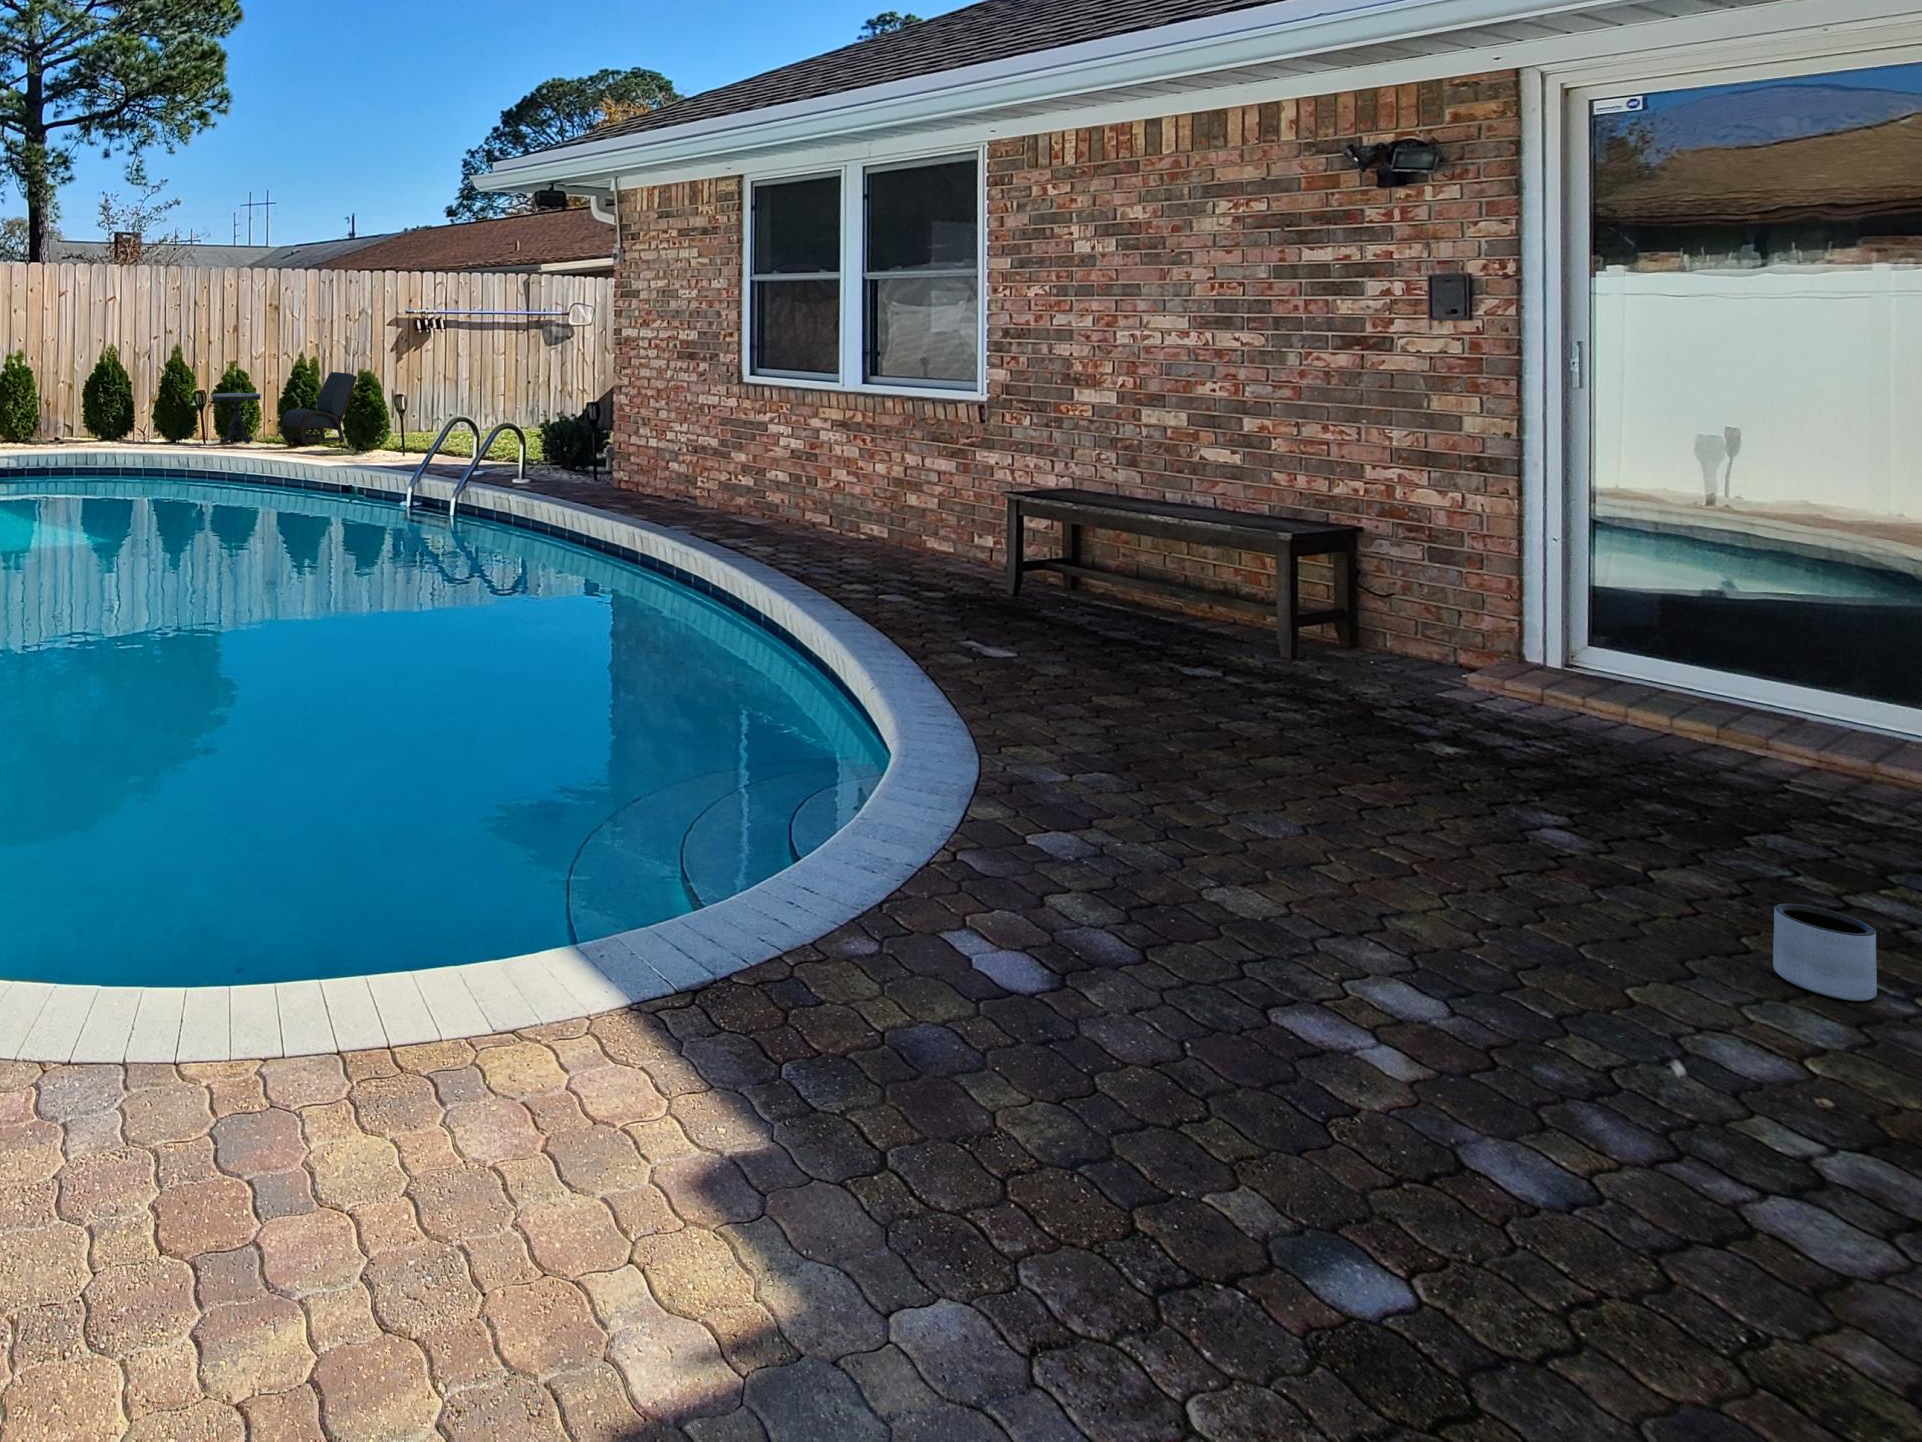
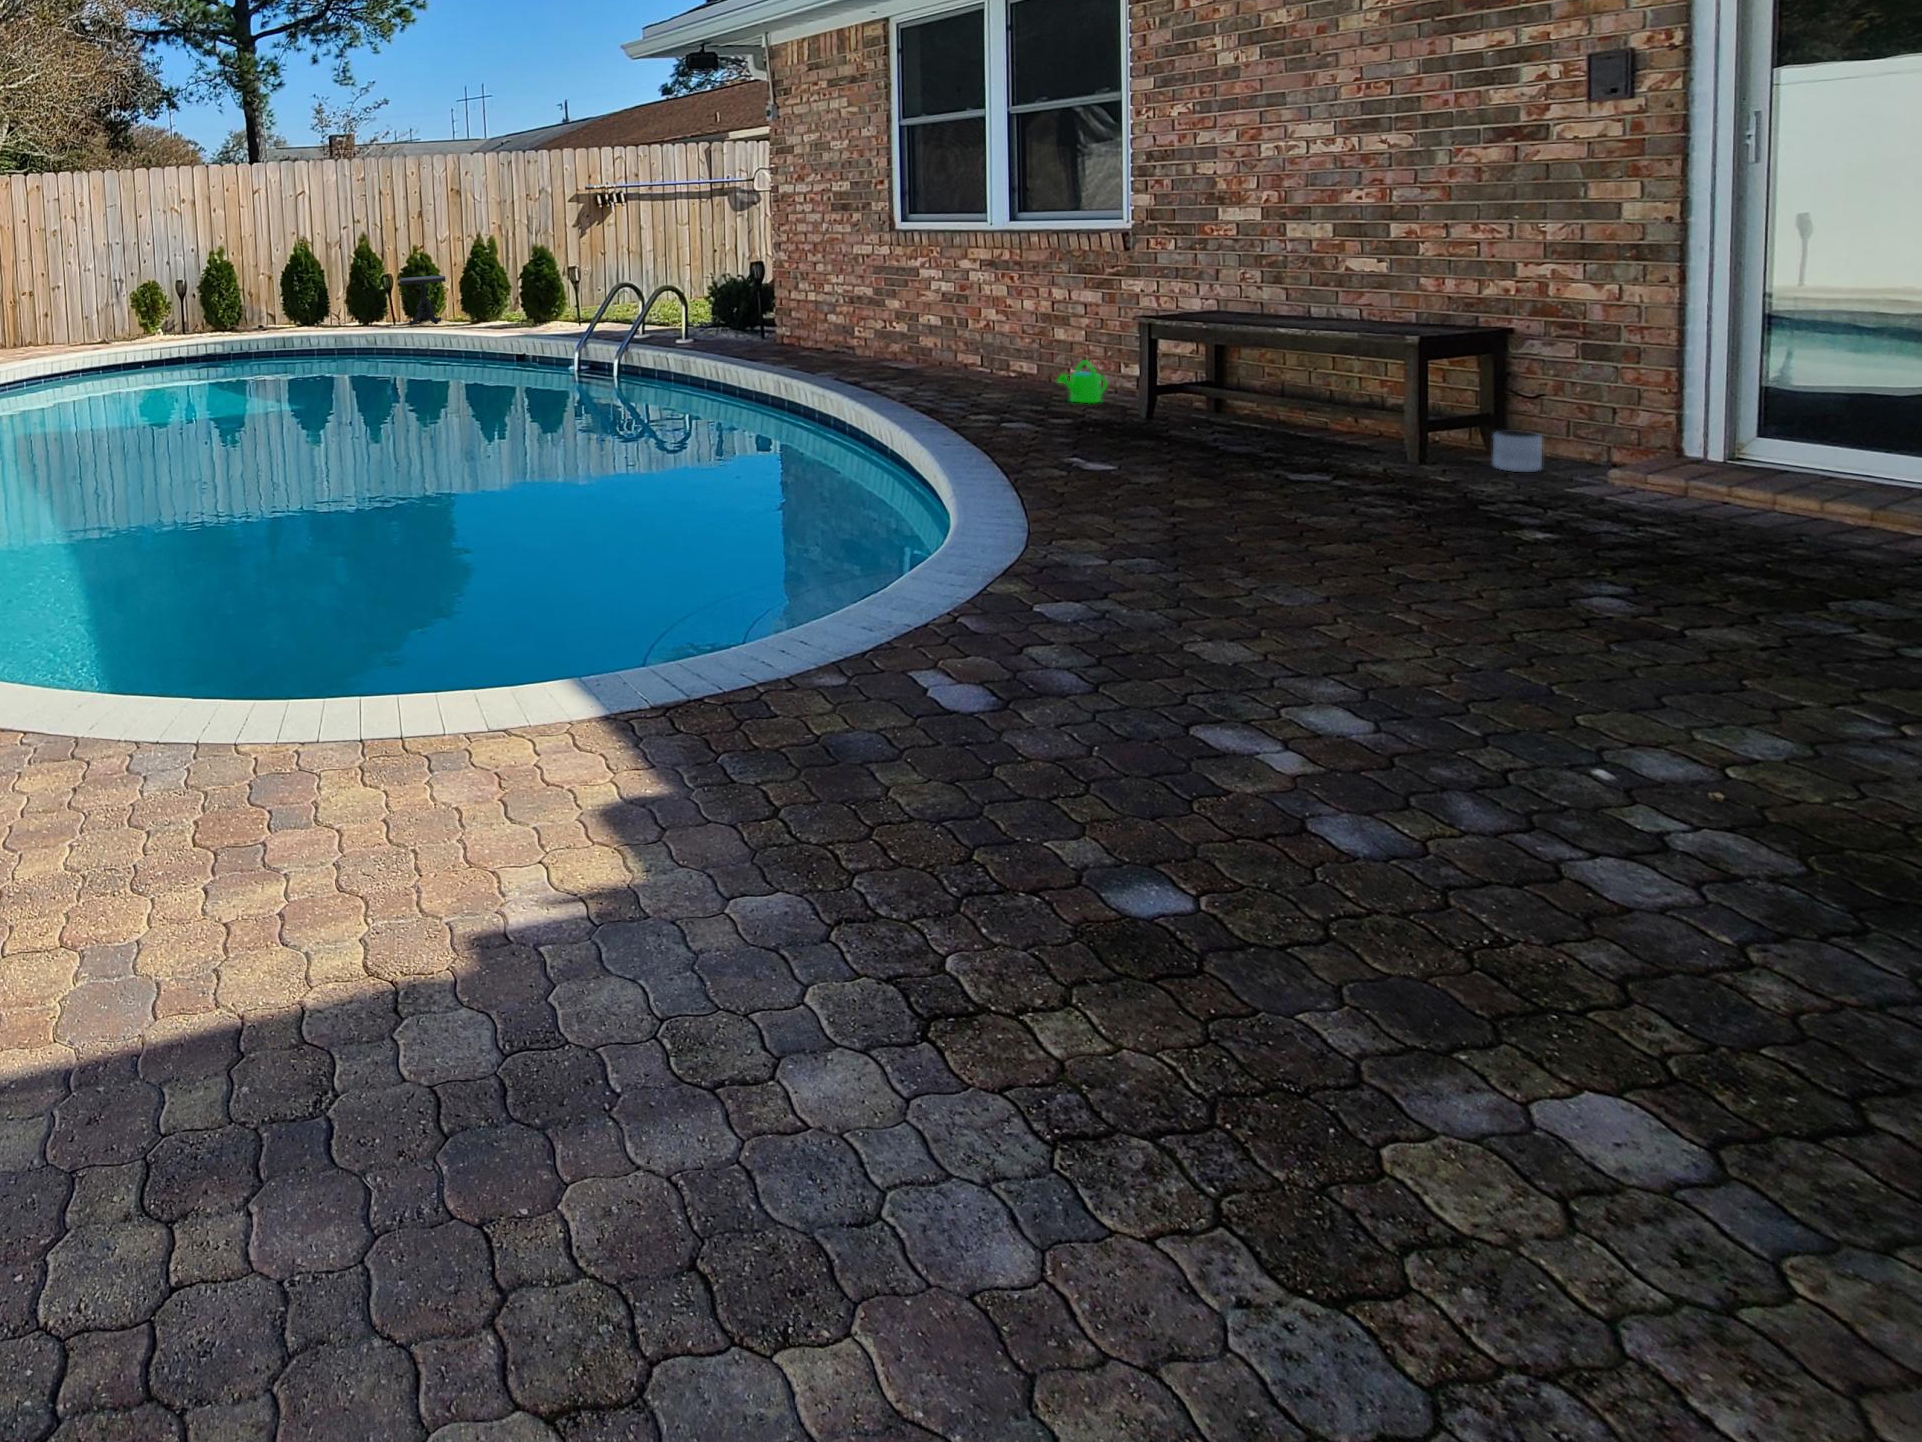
lounge chair: present [281,372,357,444] -> none [467,251,538,322]
watering can: none [916,526,961,569] -> present [1058,360,1108,403]
planter: present [1773,904,1877,1001] -> present [1493,431,1542,472]

